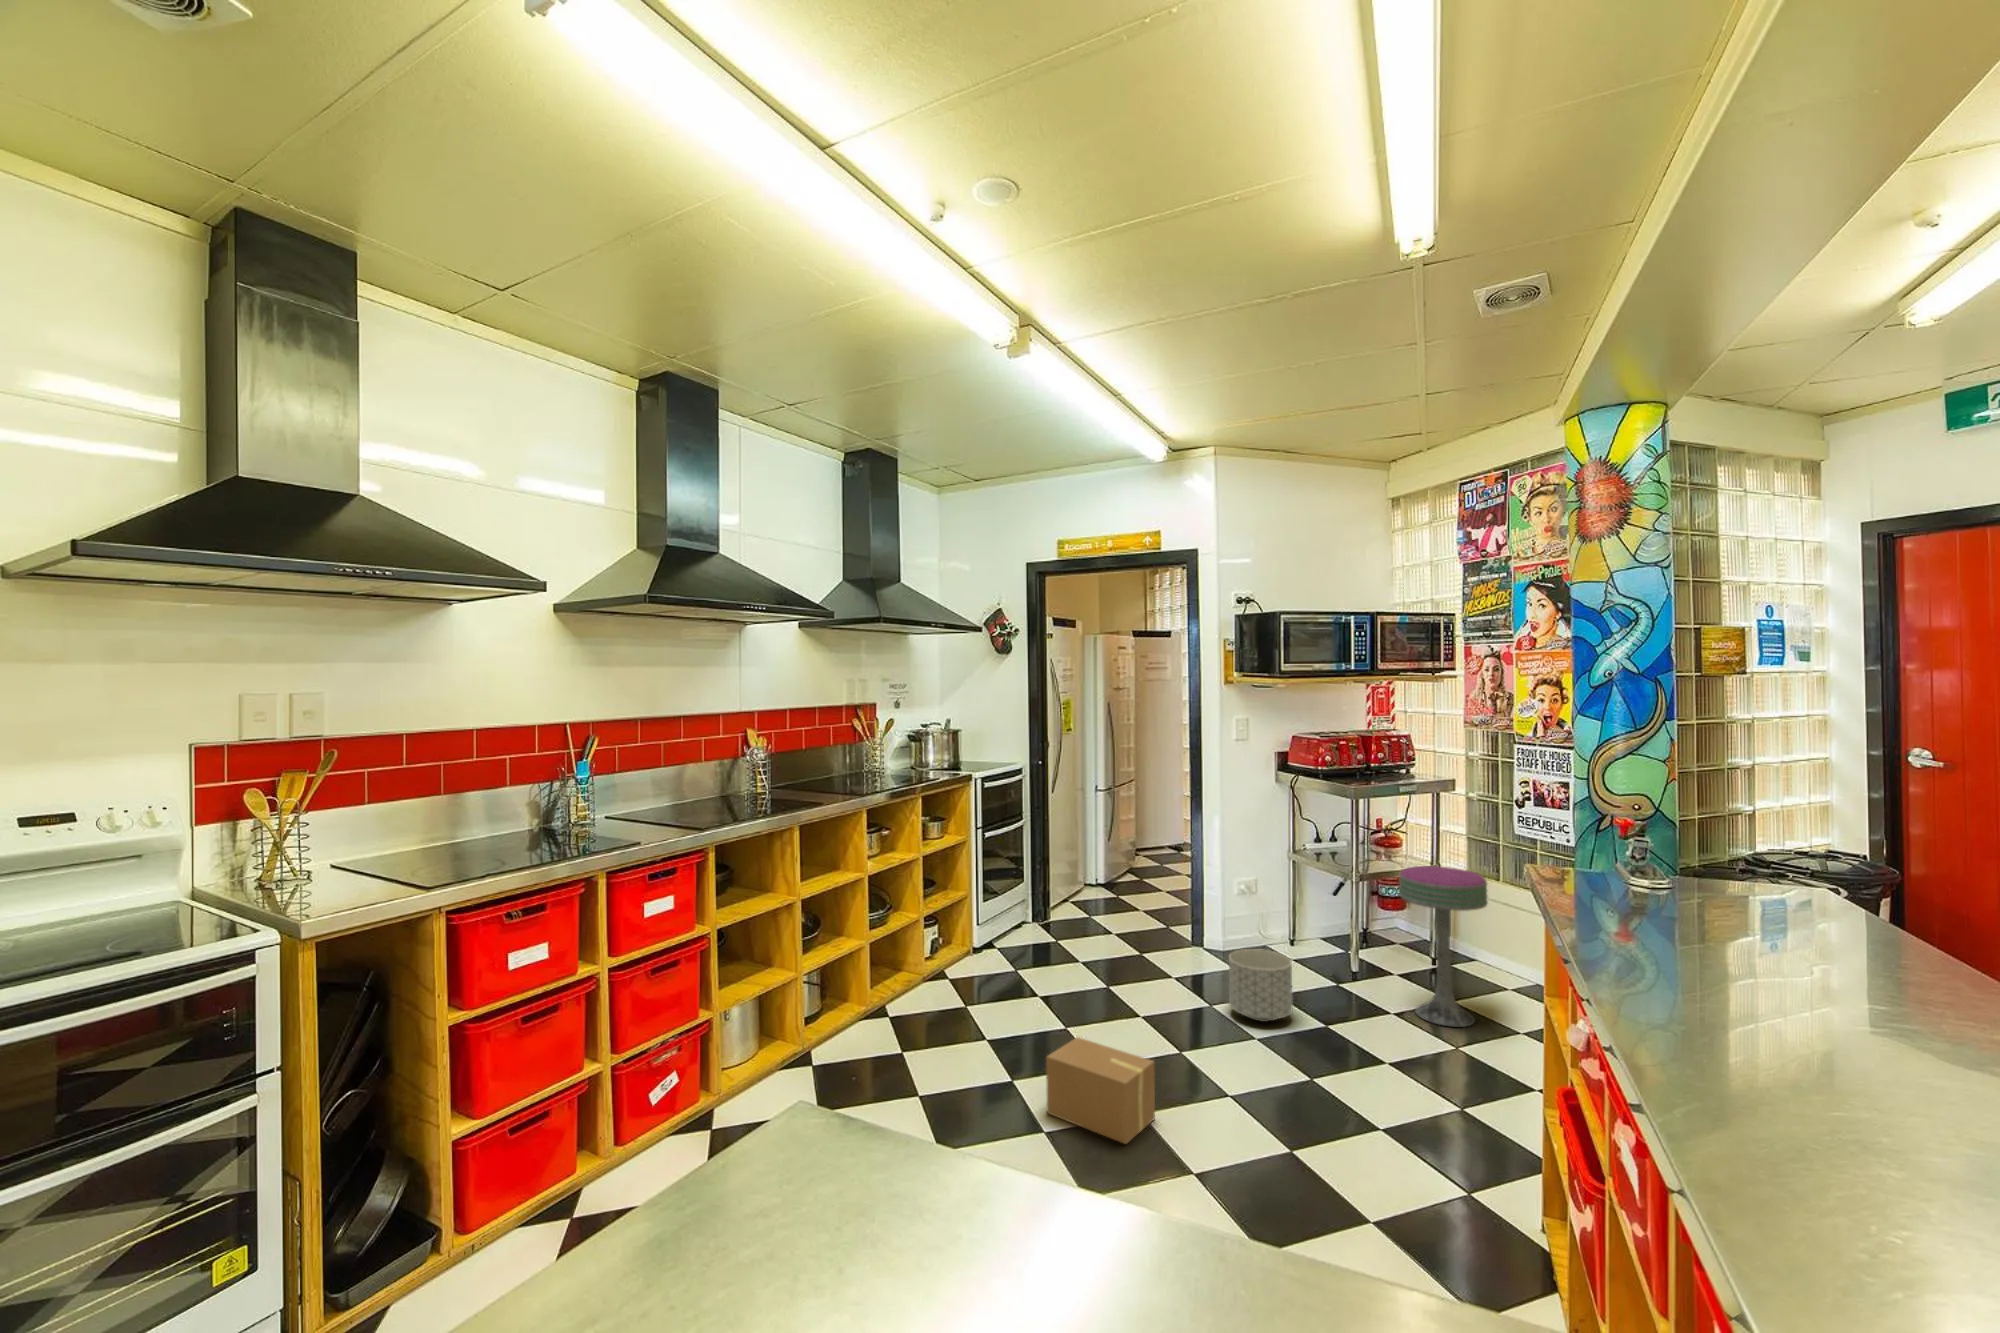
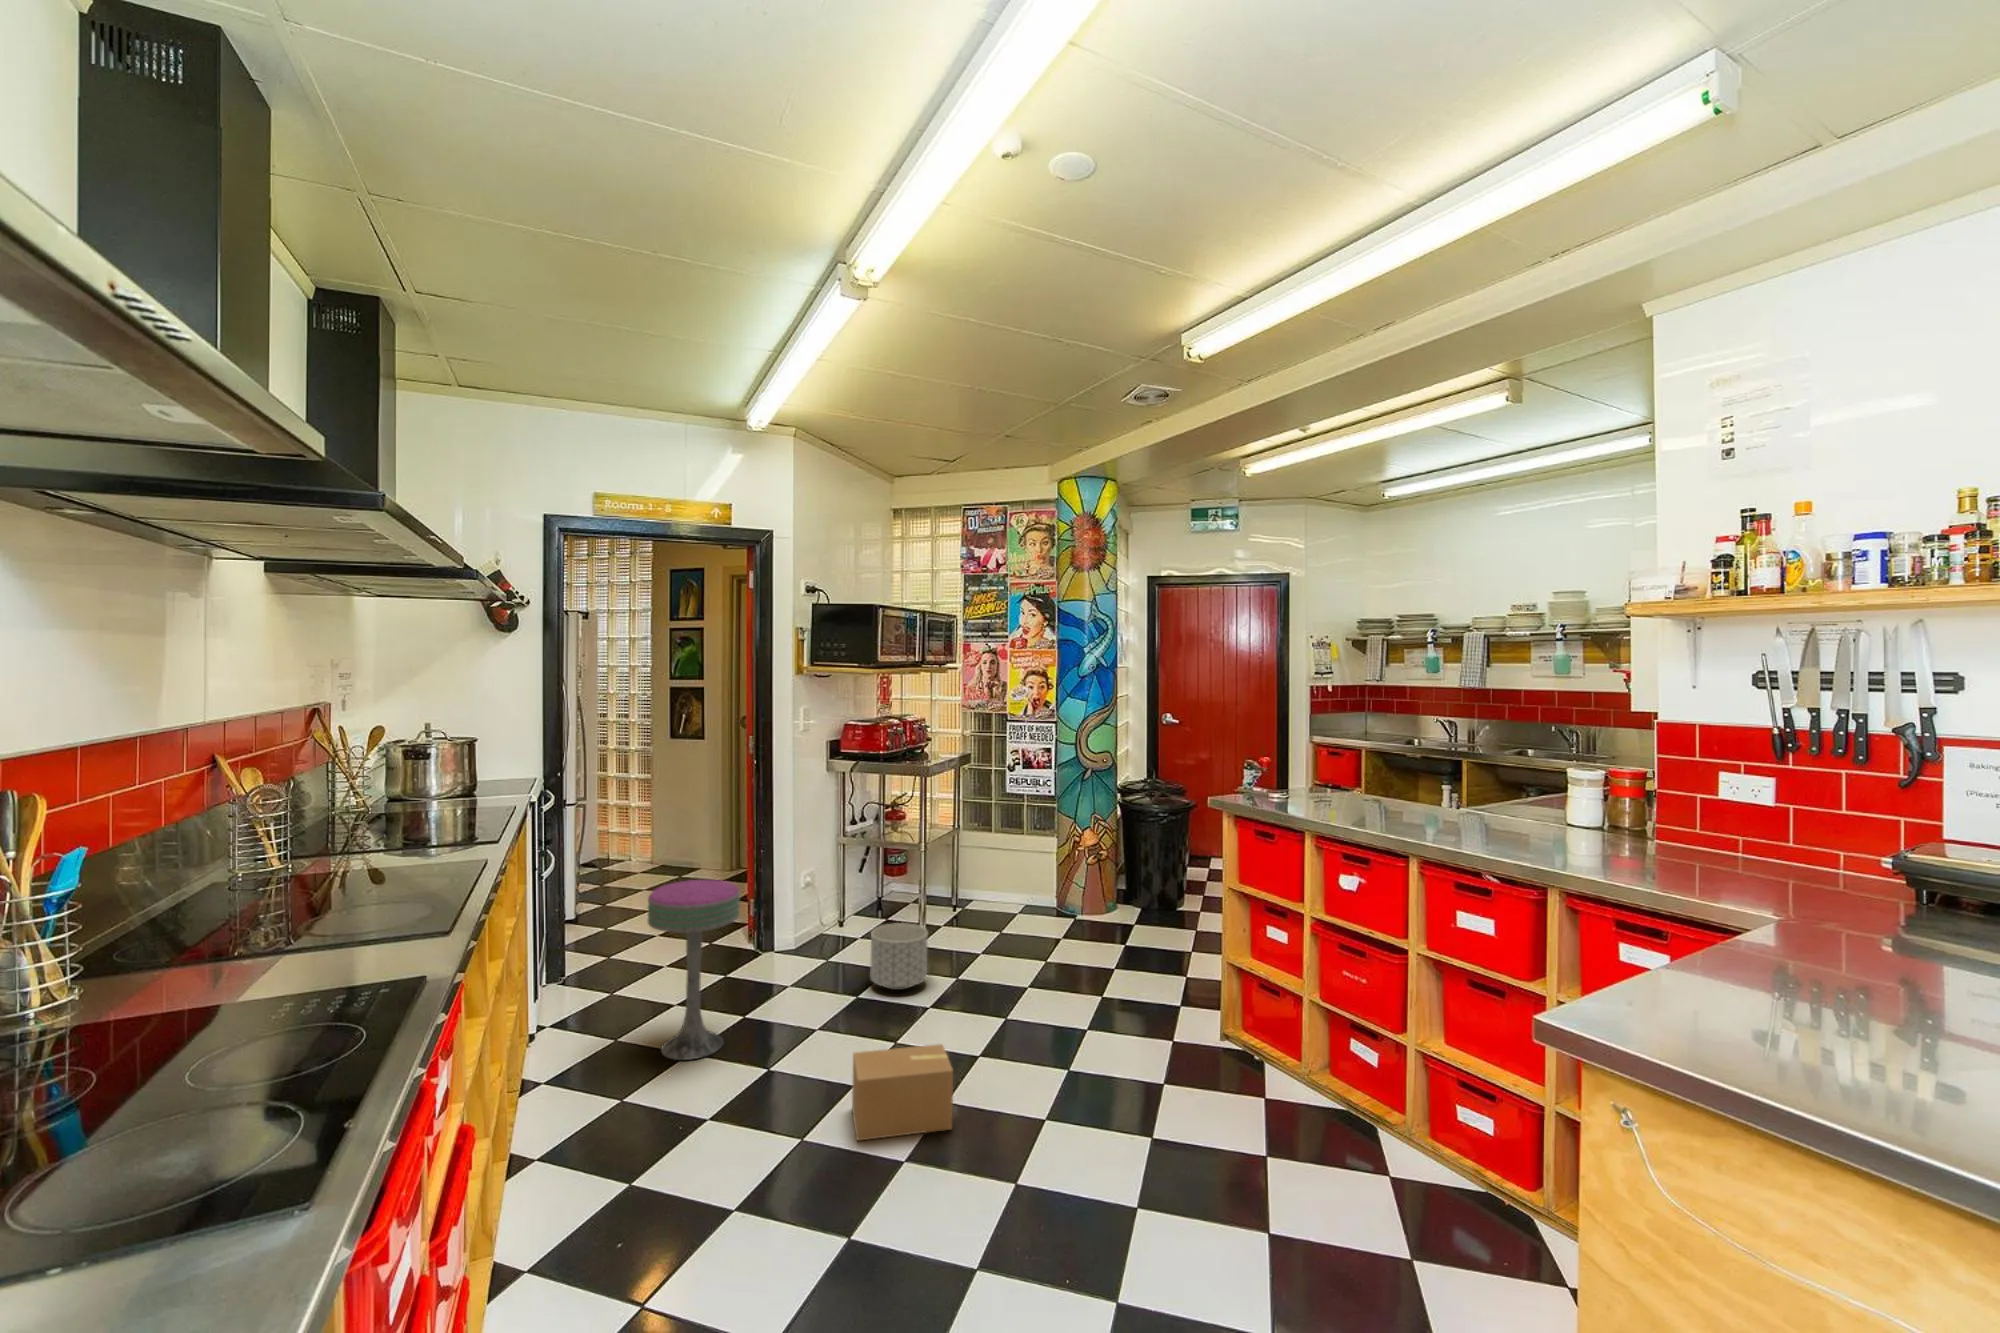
bar stool: present [1399,866,1488,1027] -> present [648,880,740,1060]

